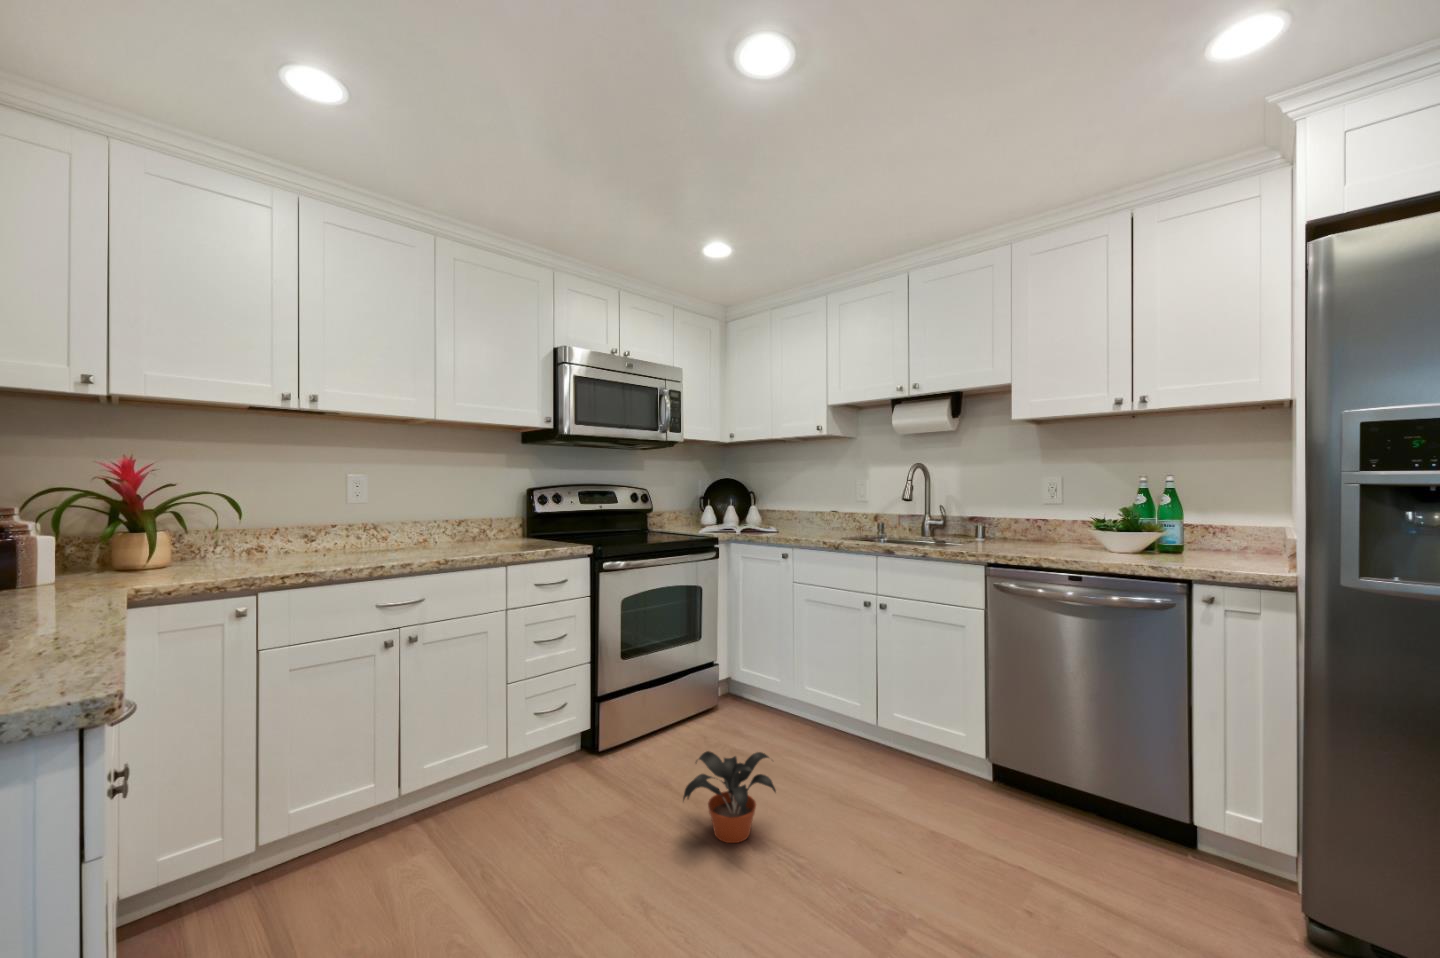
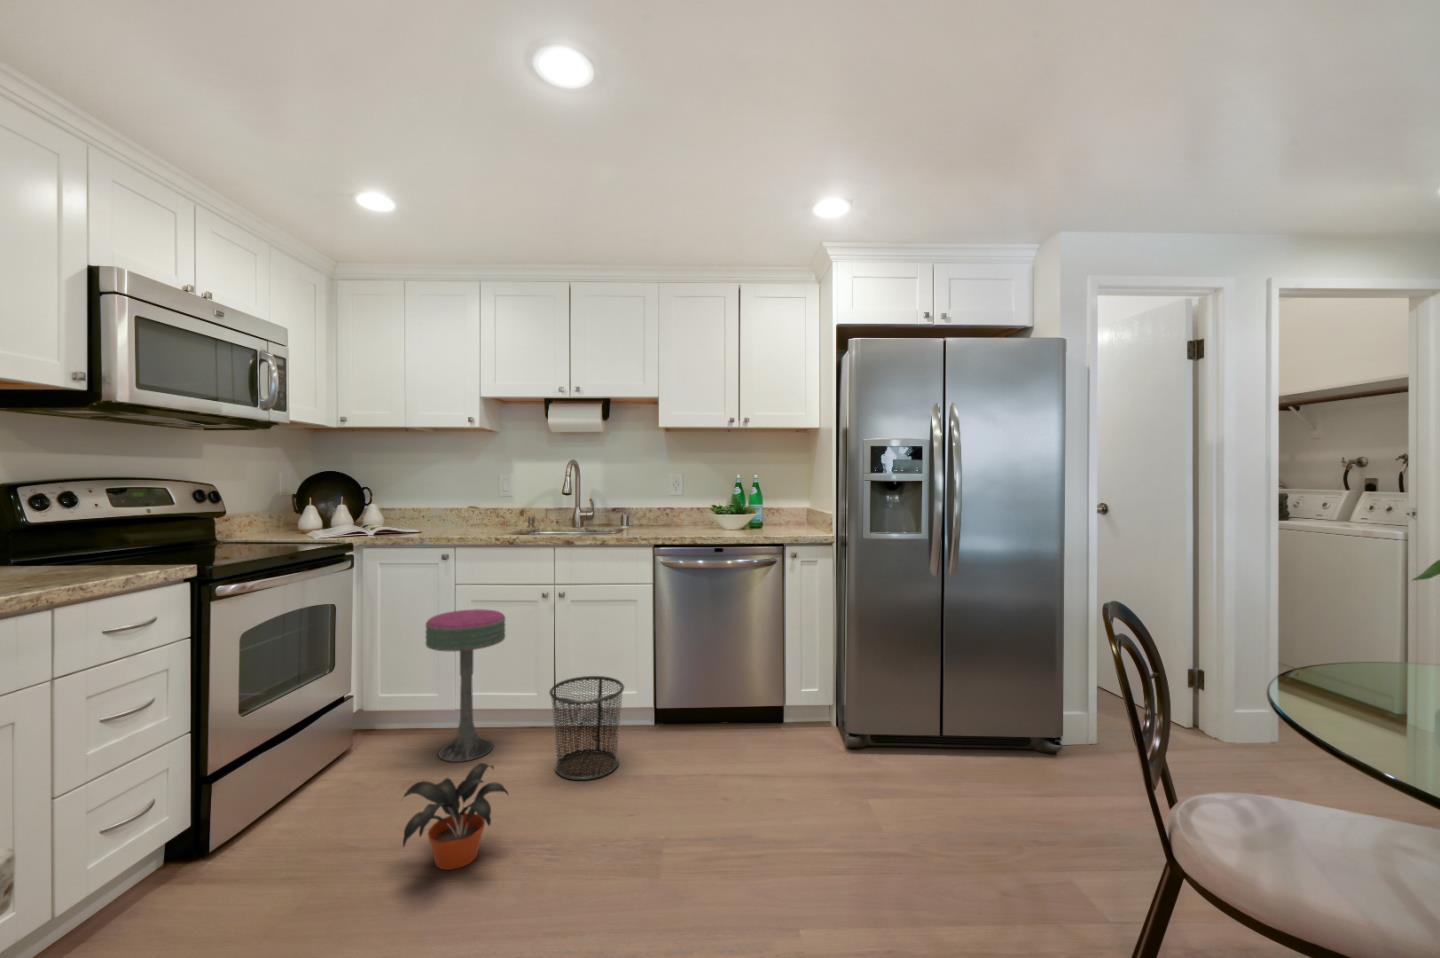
bar stool: none [761,606,830,747] -> present [426,609,505,762]
waste bin: none [852,694,934,811] -> present [549,676,624,780]

